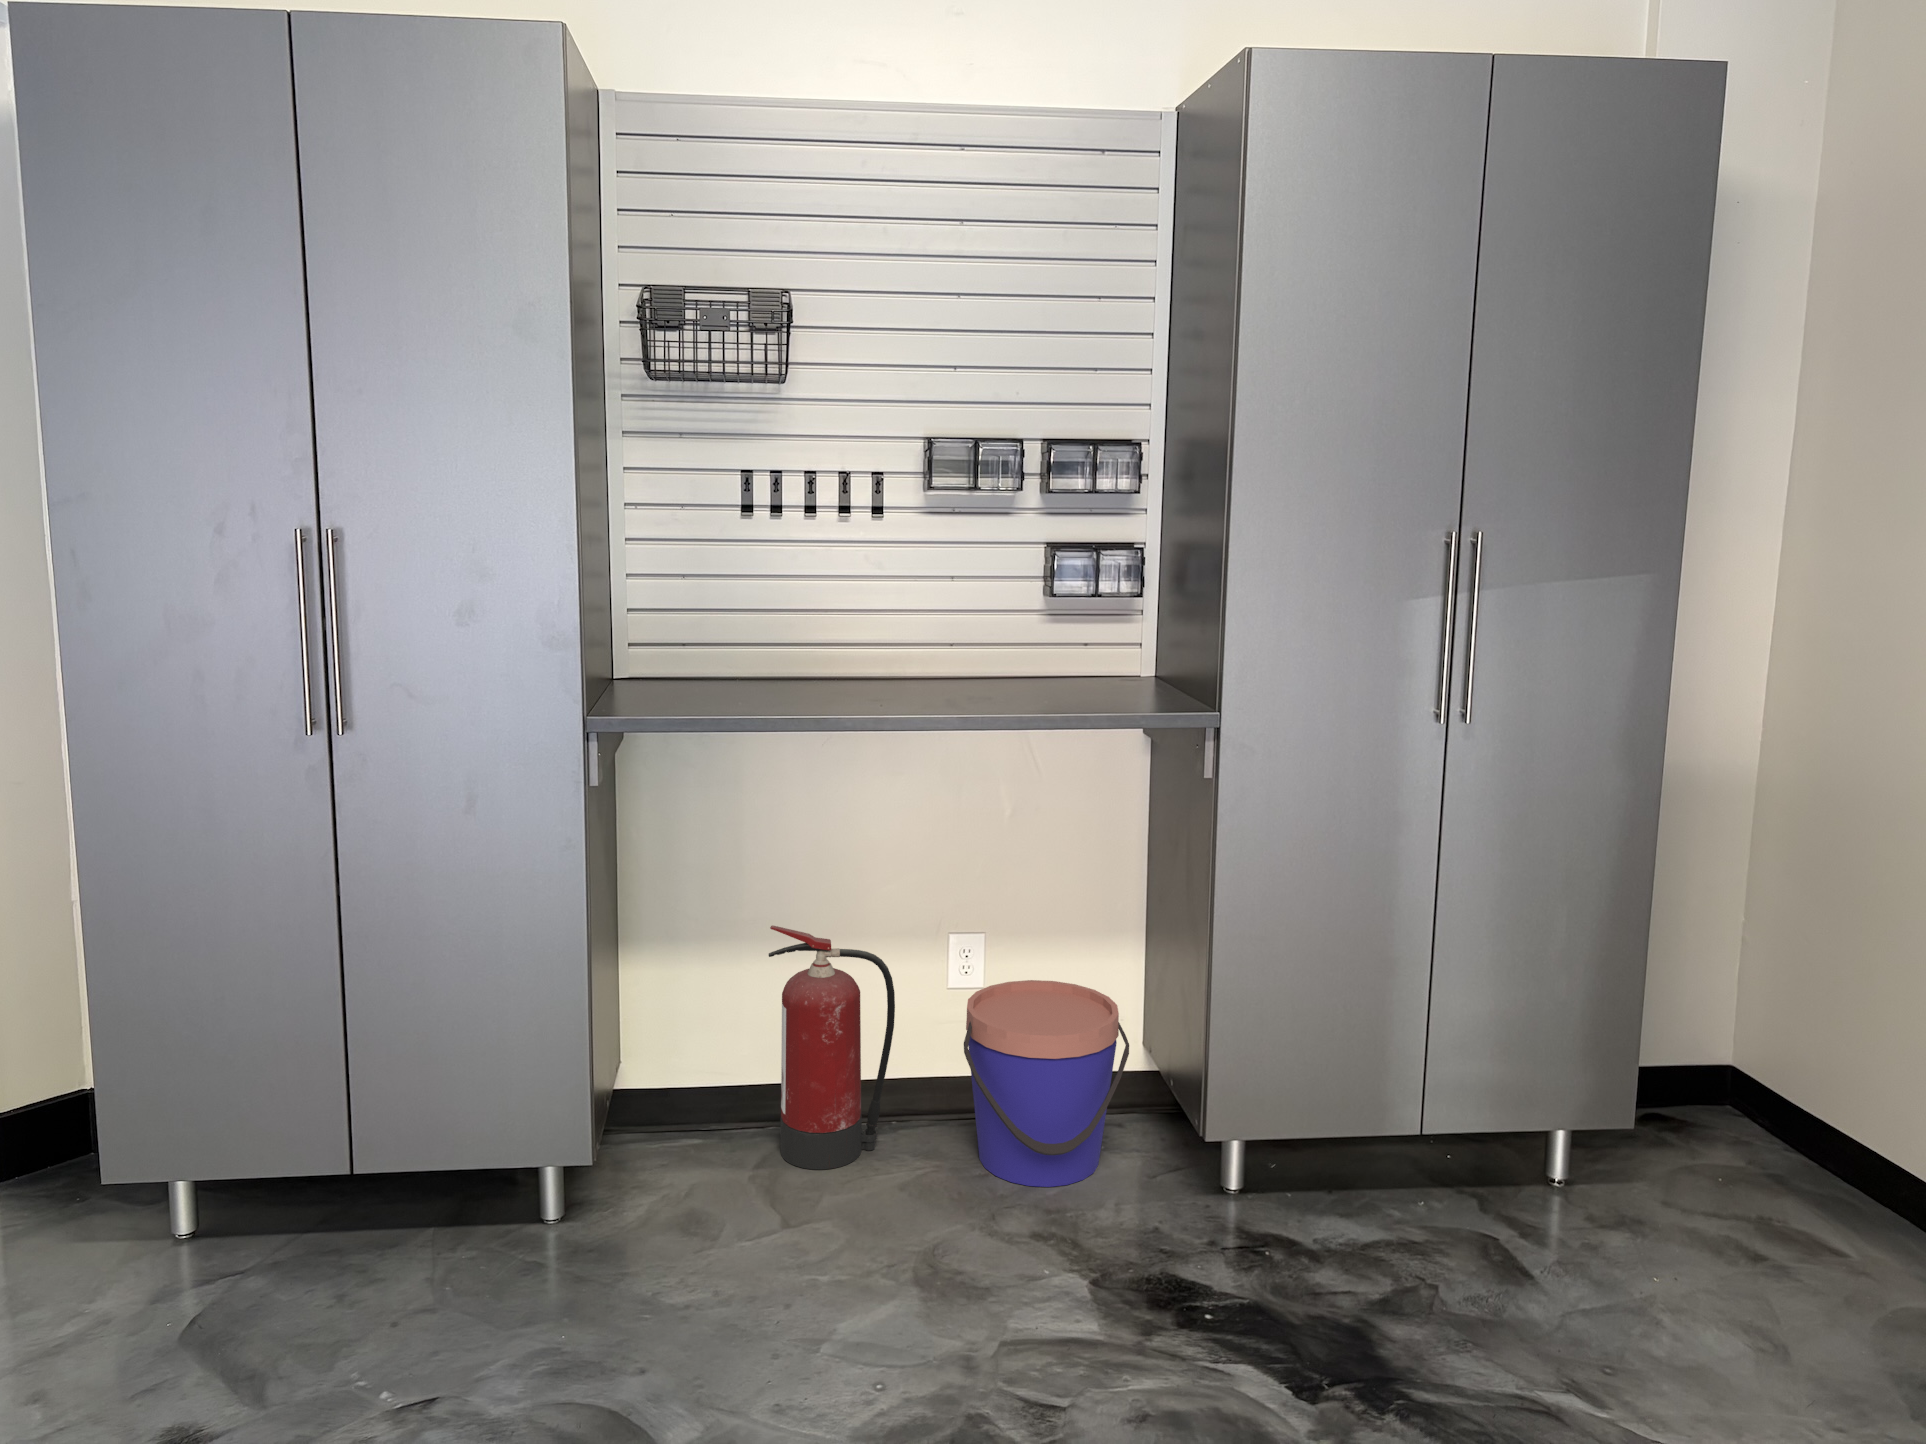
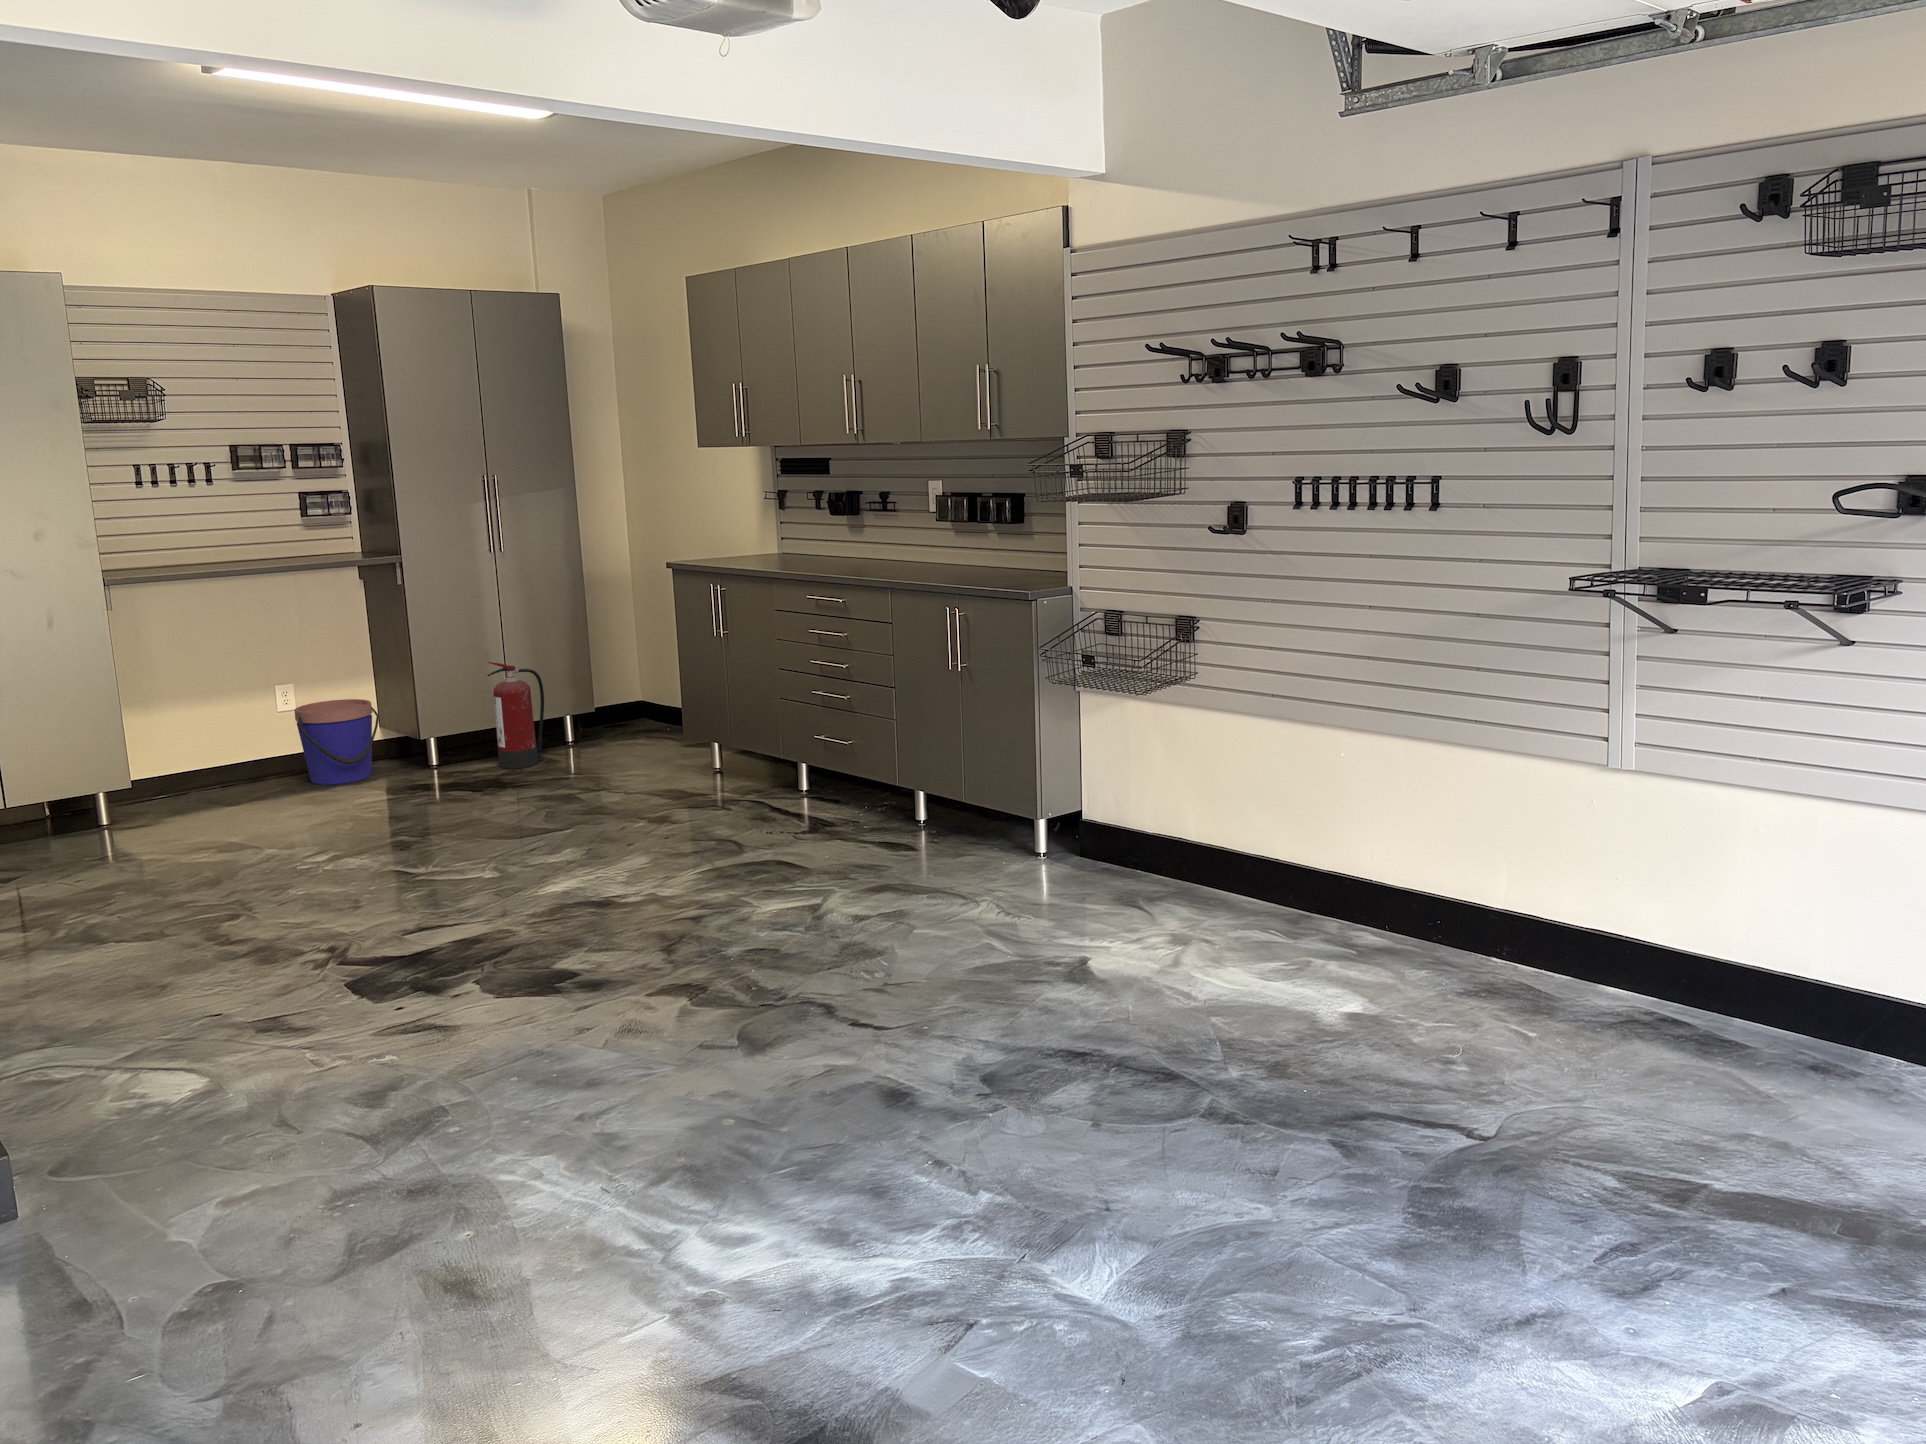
fire extinguisher: present [769,925,895,1169] -> present [487,662,544,769]

